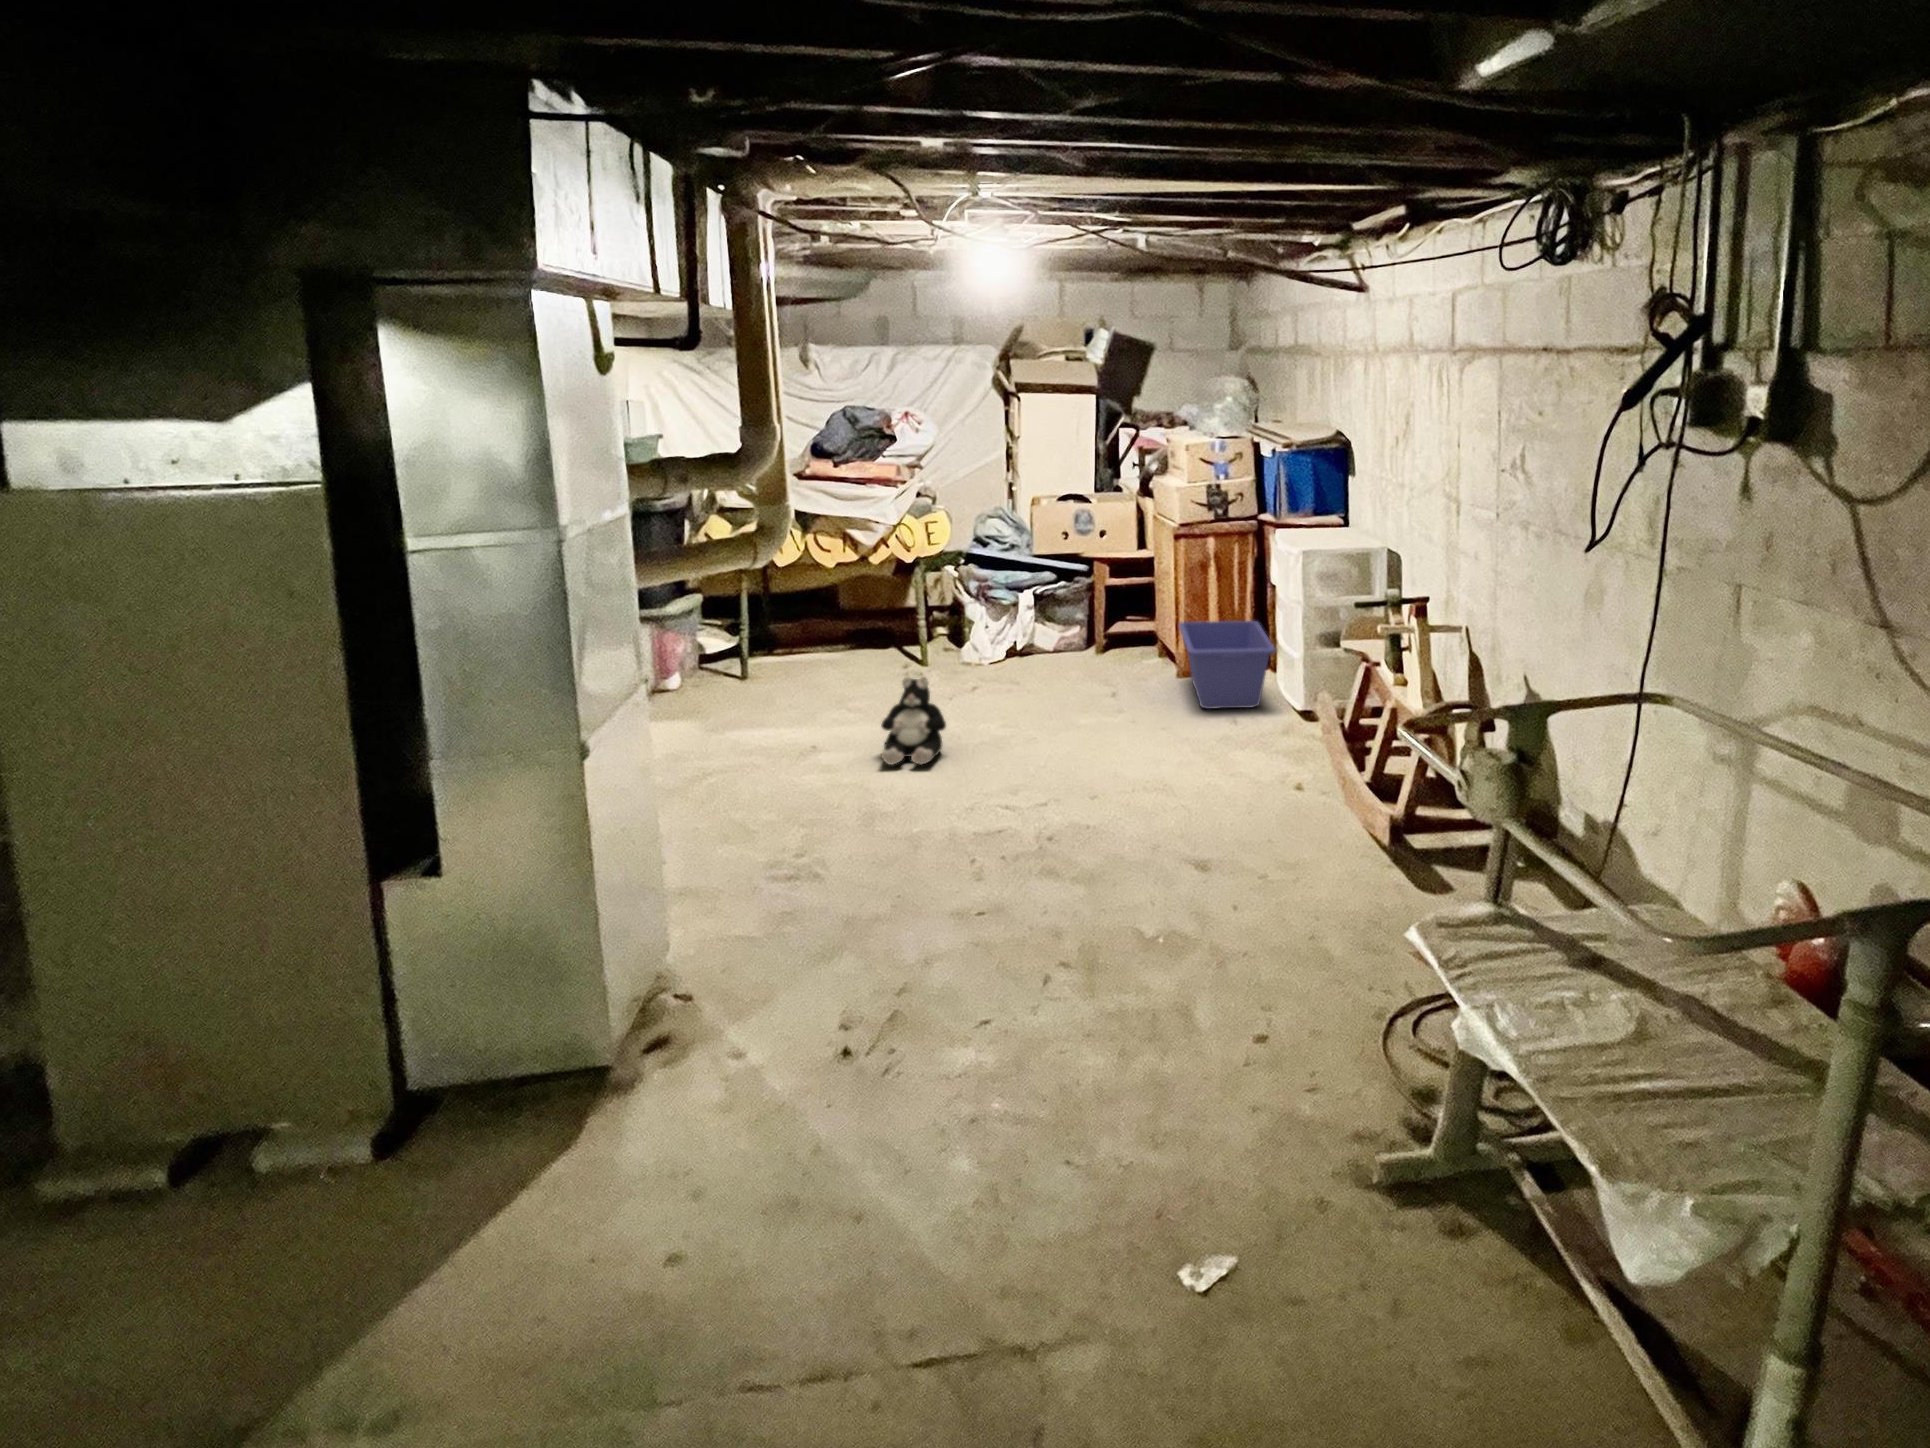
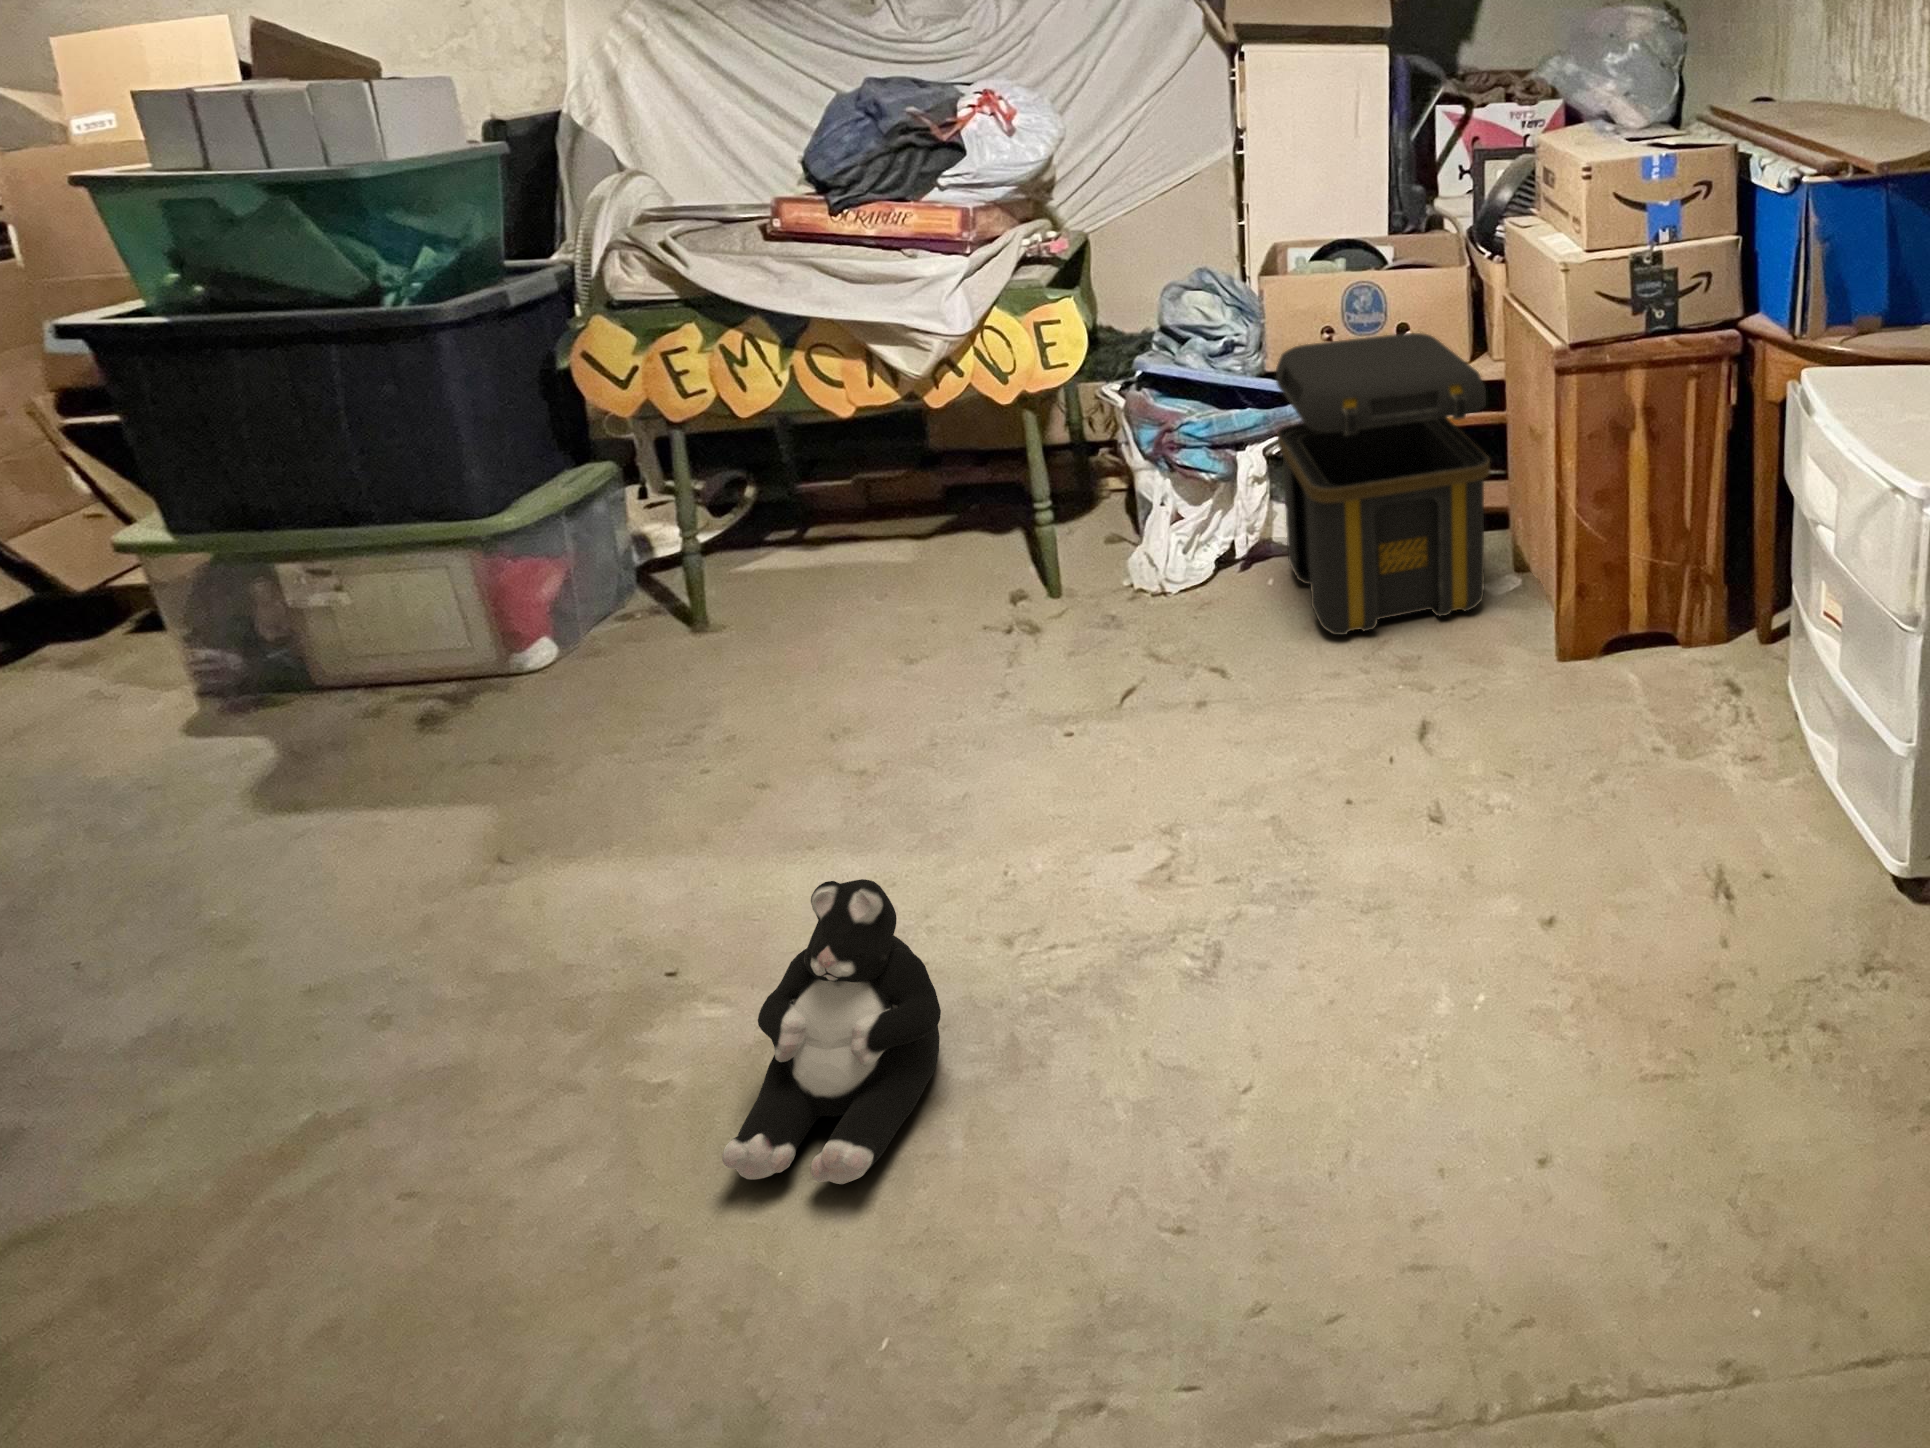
toolbox: none [1043,534,1147,670] -> present [1276,333,1490,635]
storage bin: present [1179,621,1276,709] -> none [1565,558,1829,828]

